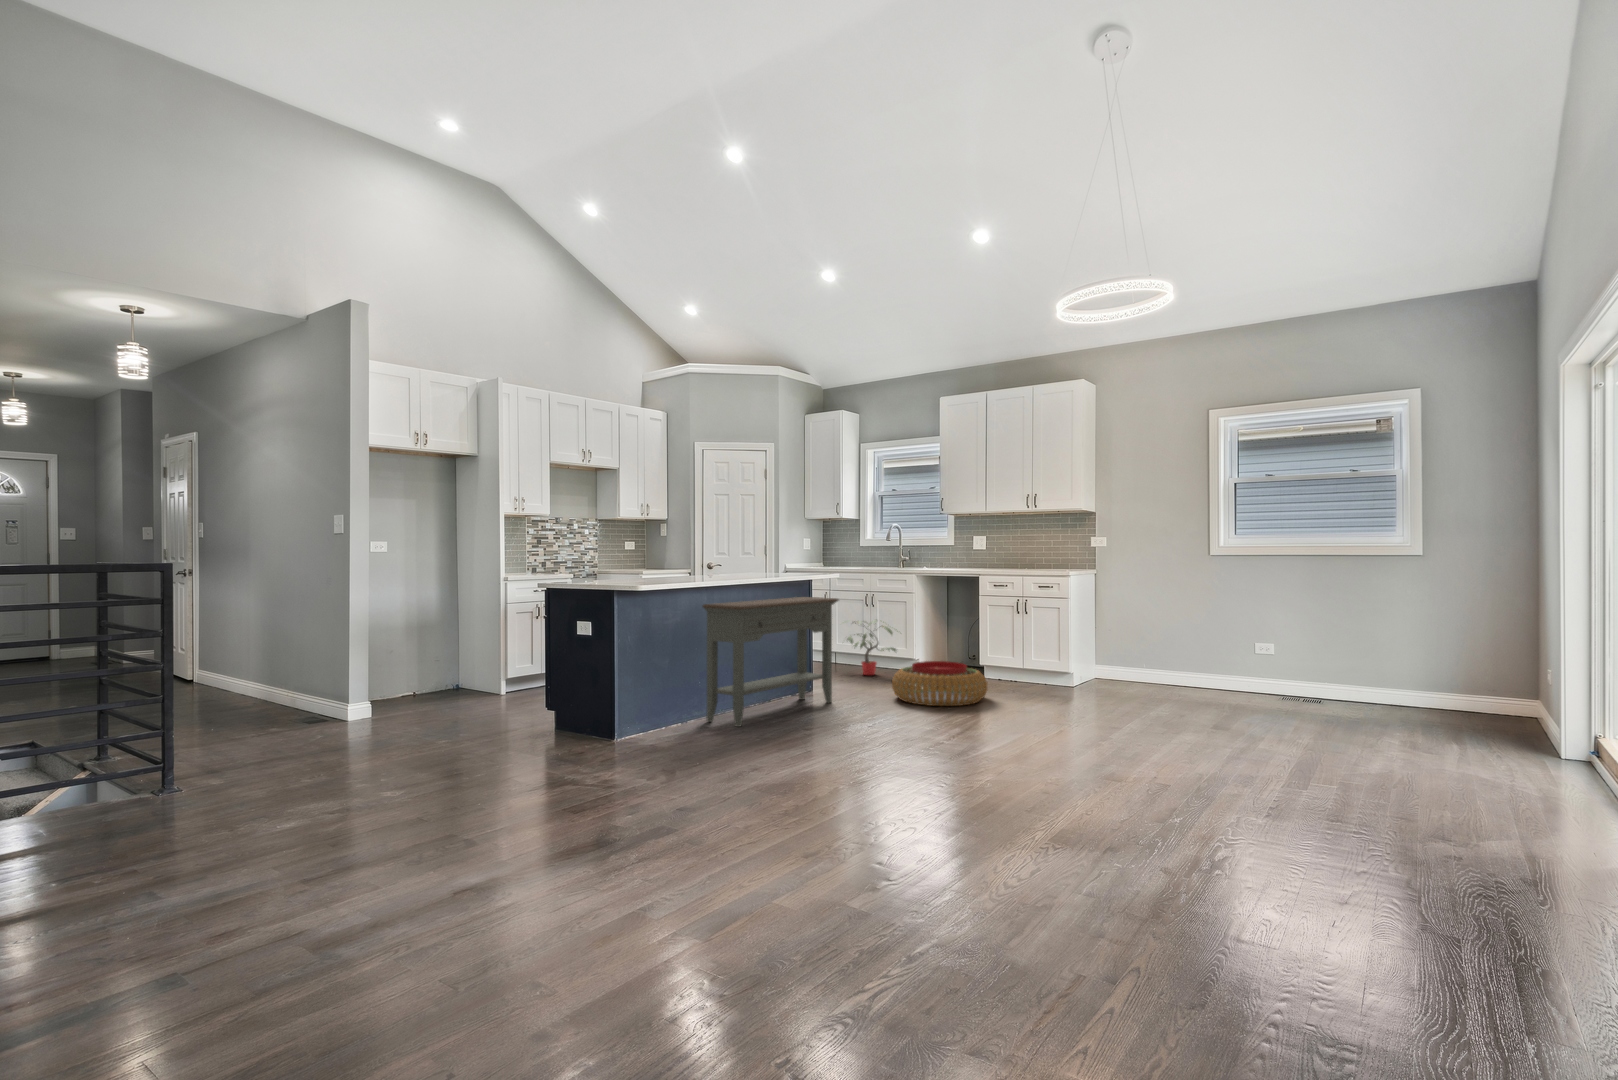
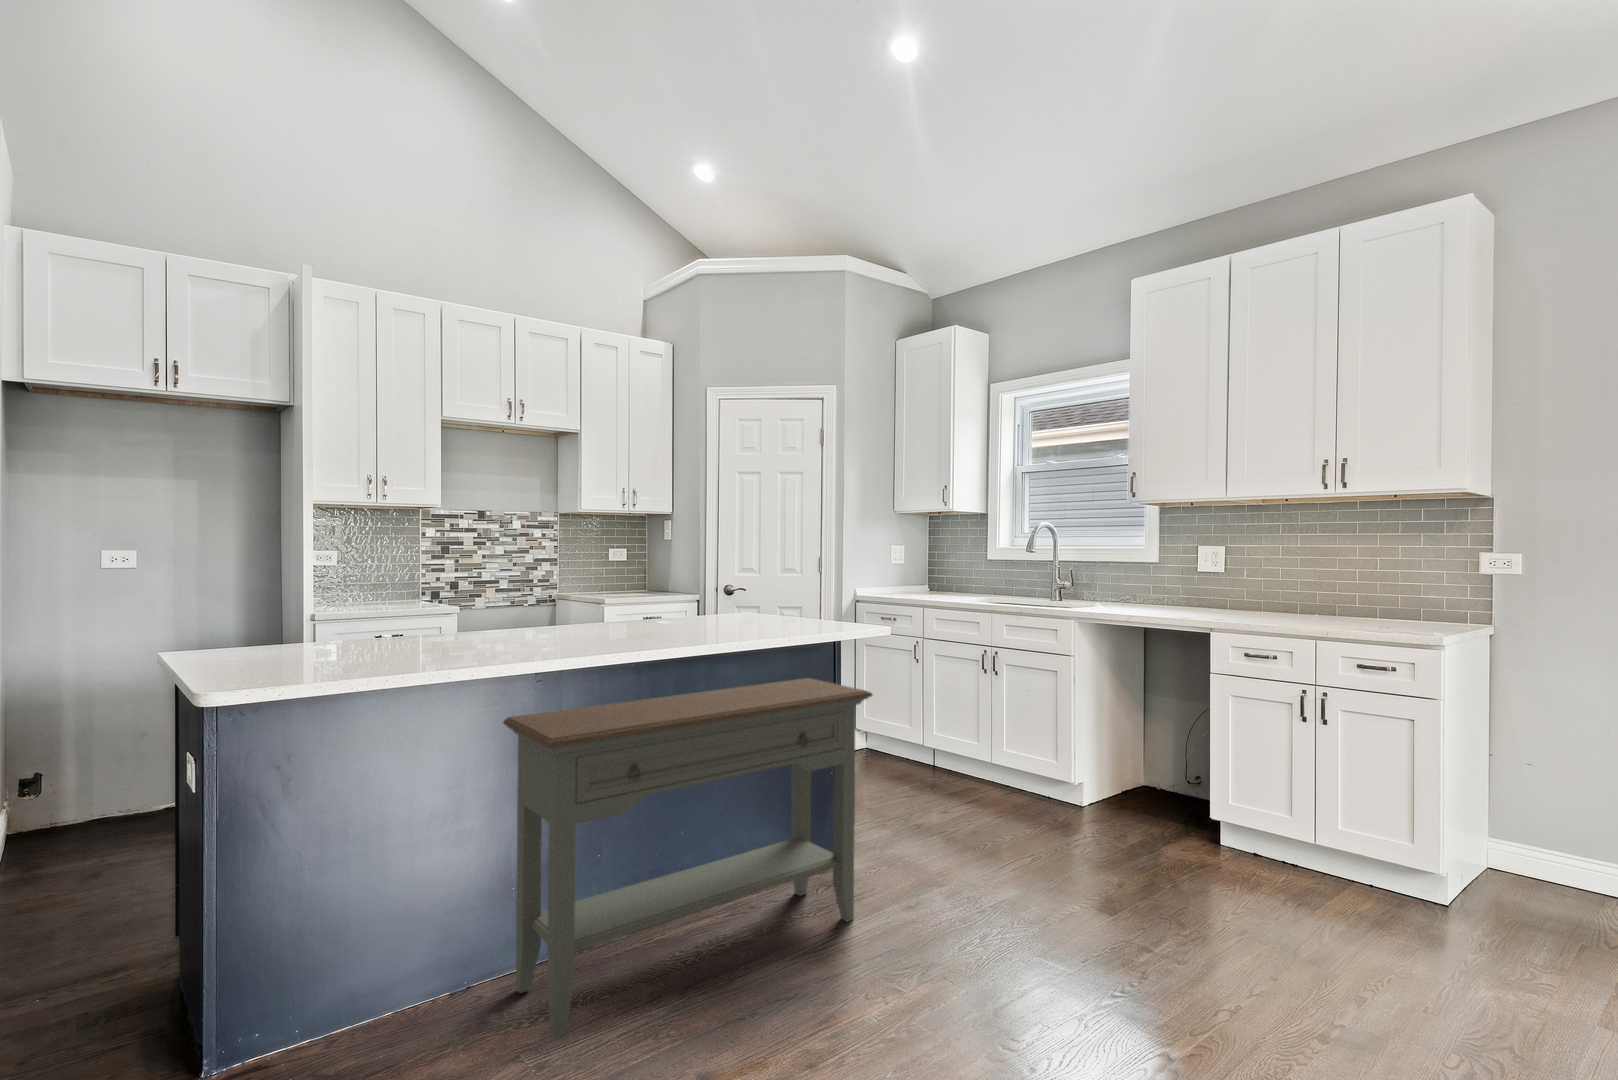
potted plant: present [847,620,896,675] -> none [926,701,1051,806]
pouf: present [892,661,988,706] -> none [993,832,1229,983]

